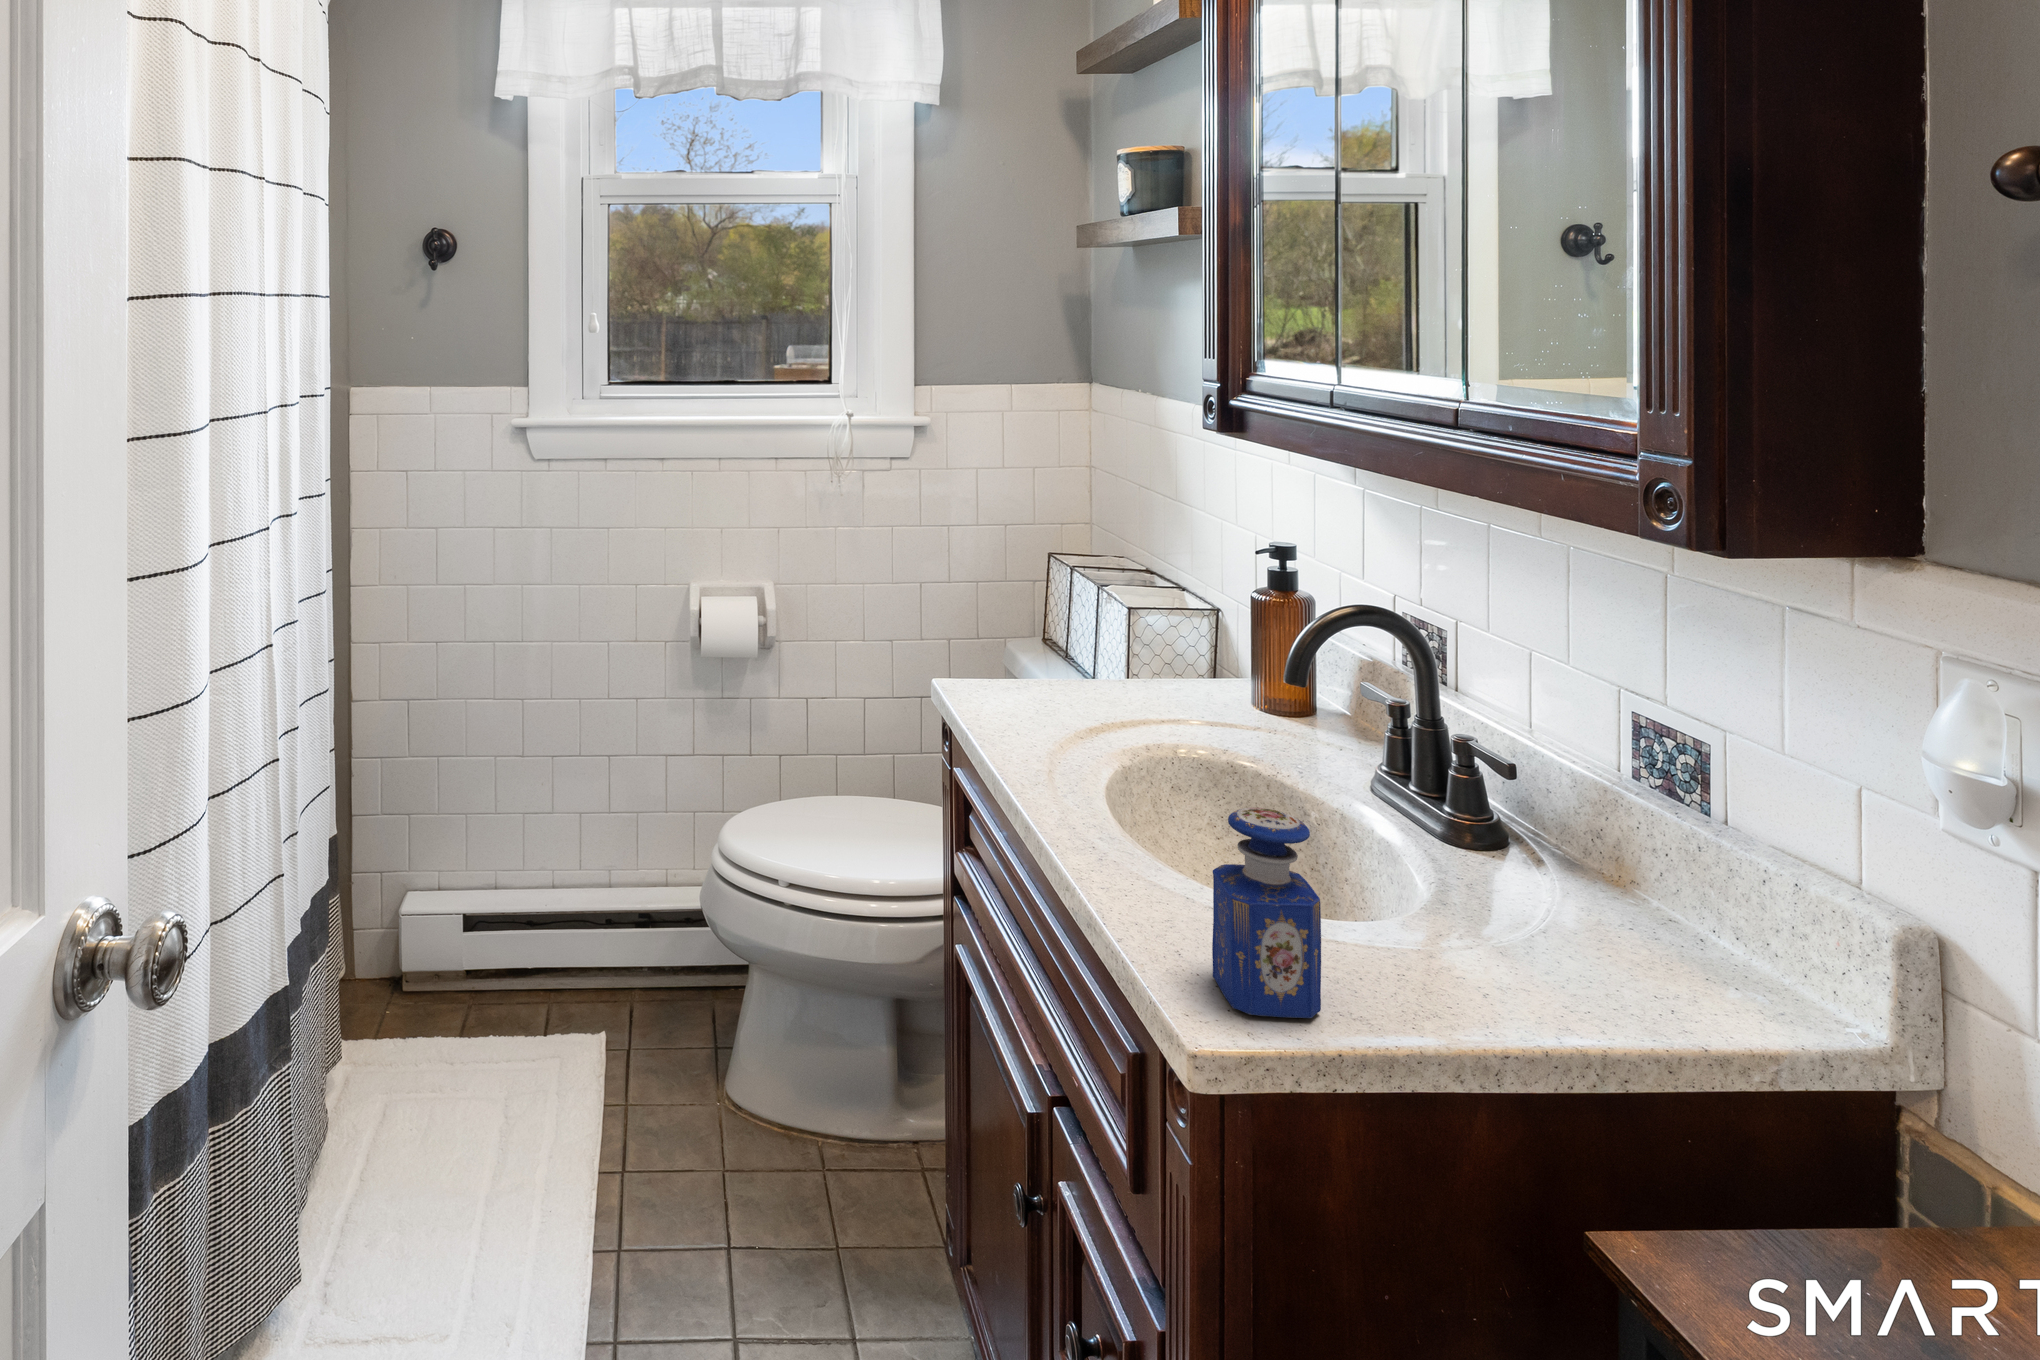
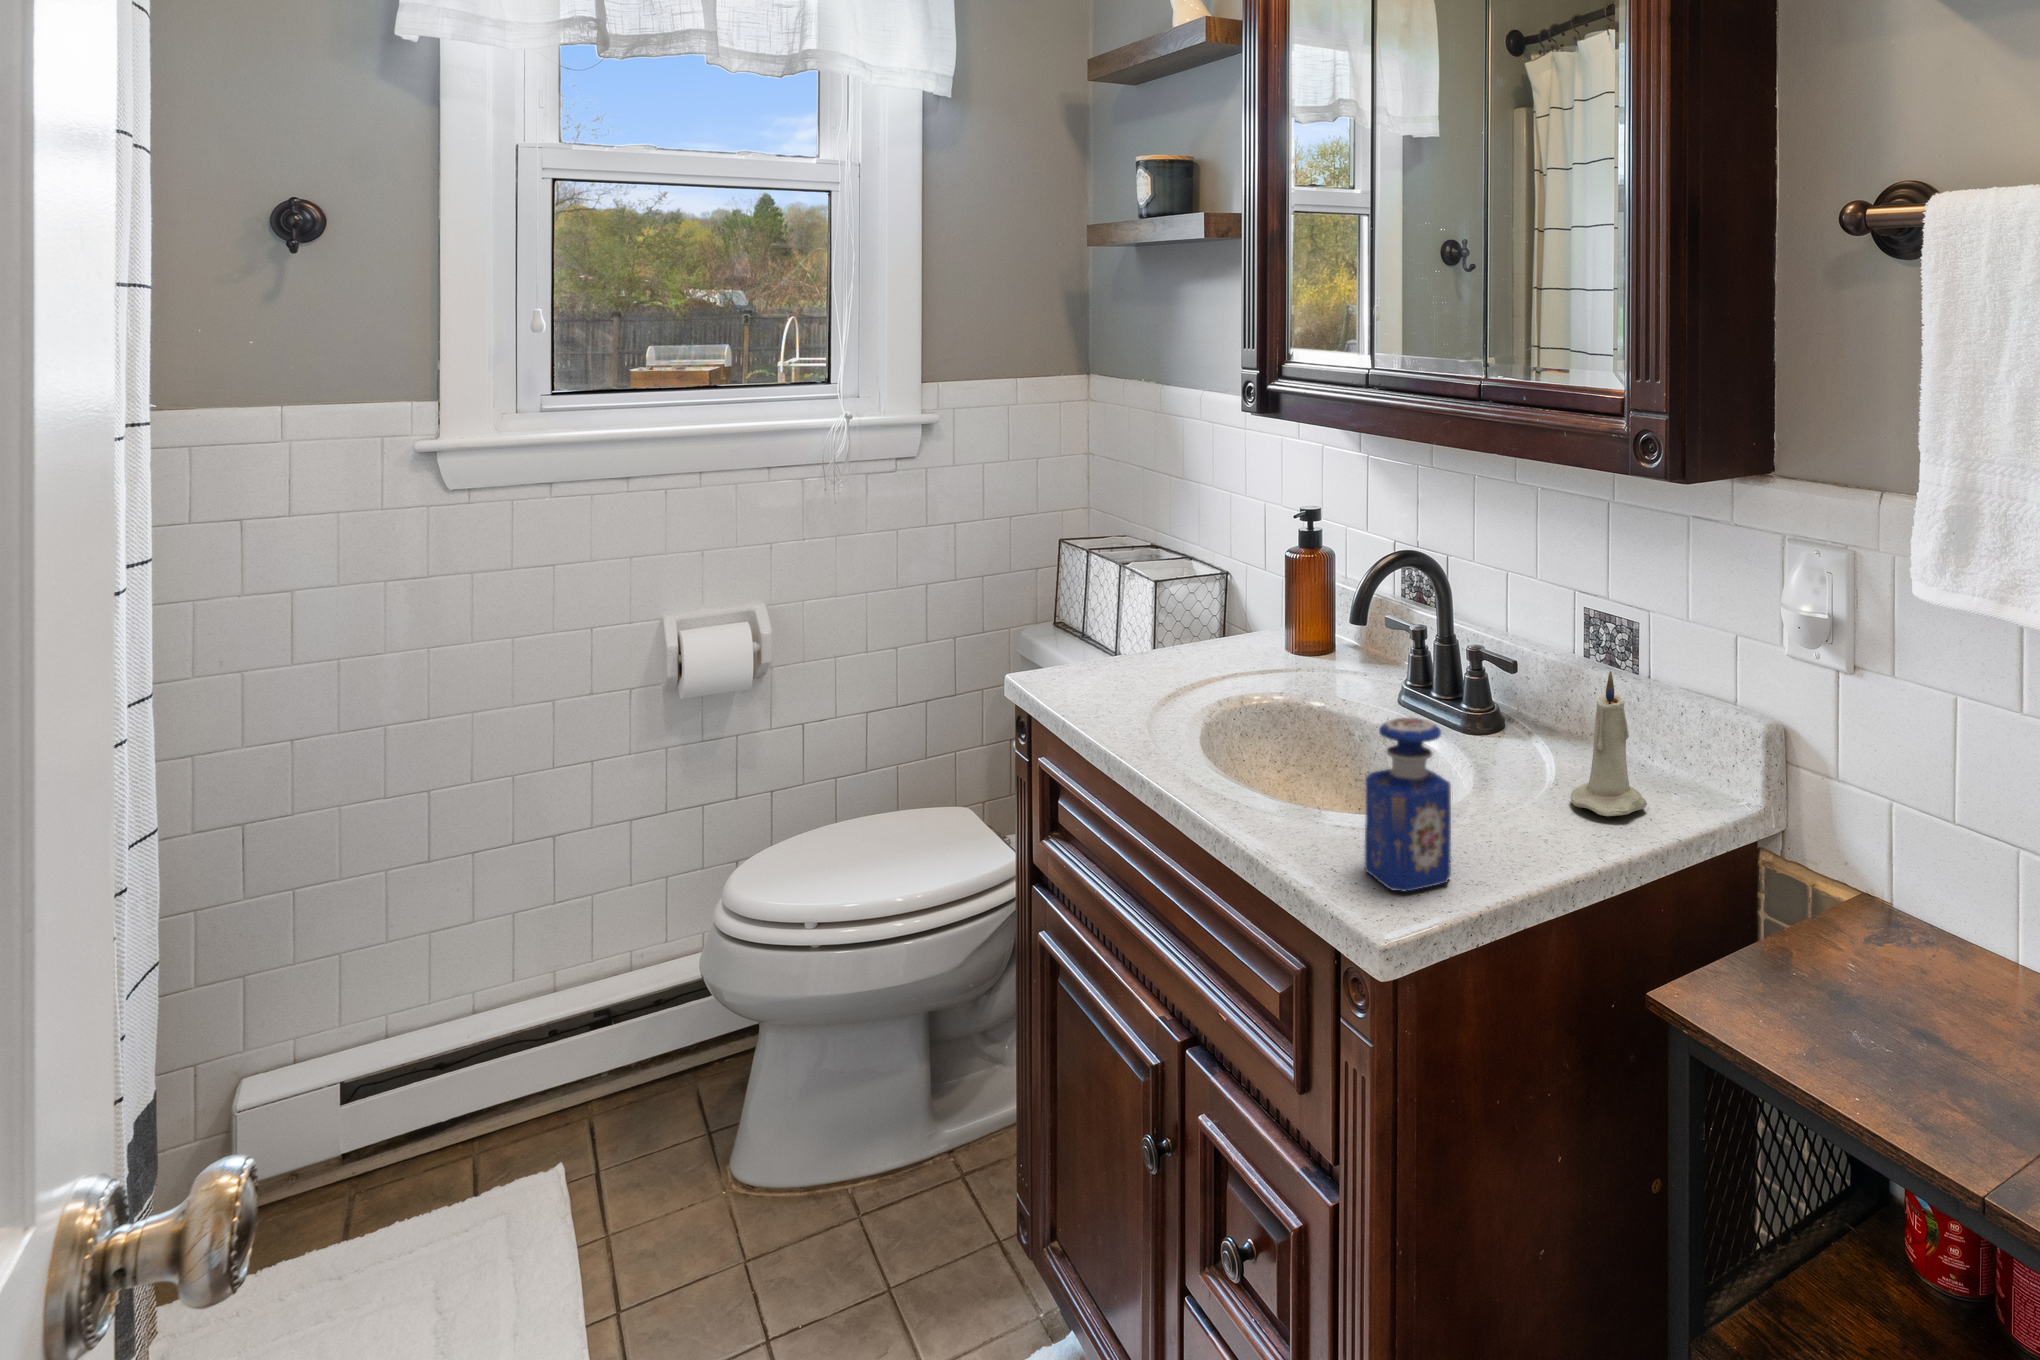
candle: none [1548,800,1672,997] -> present [1570,671,1647,816]

